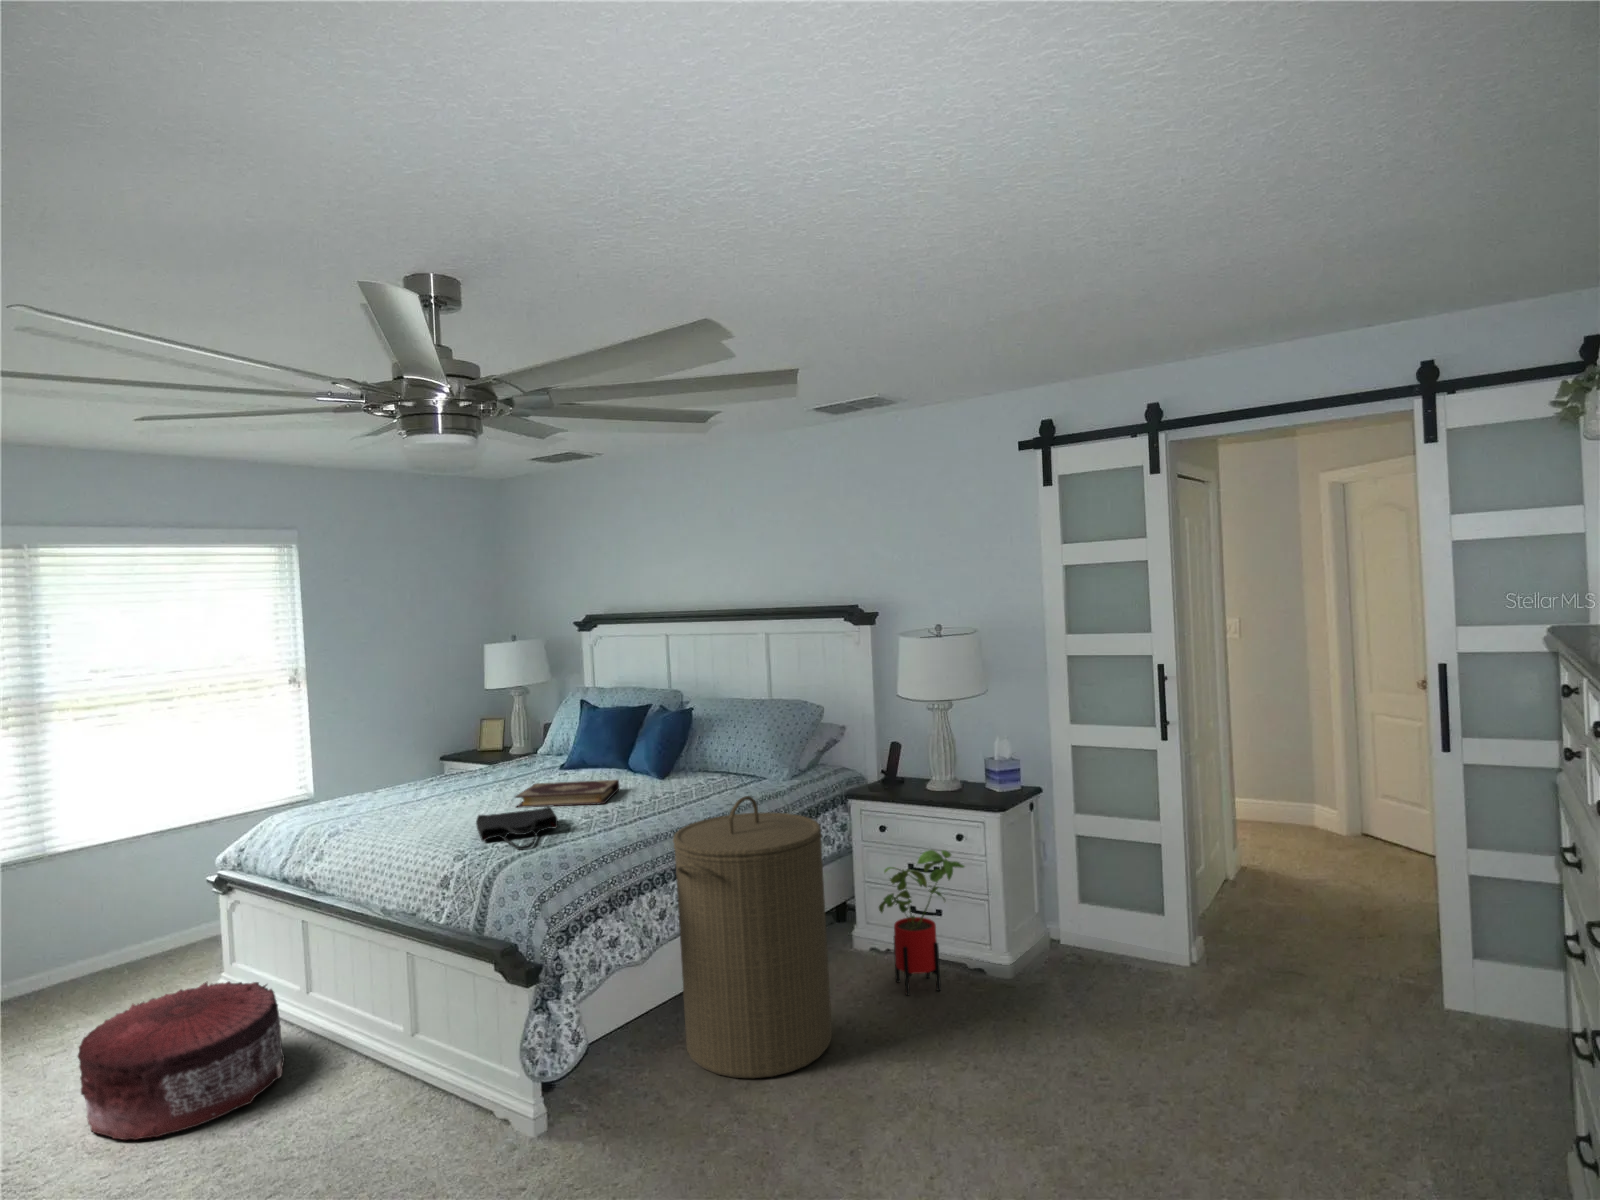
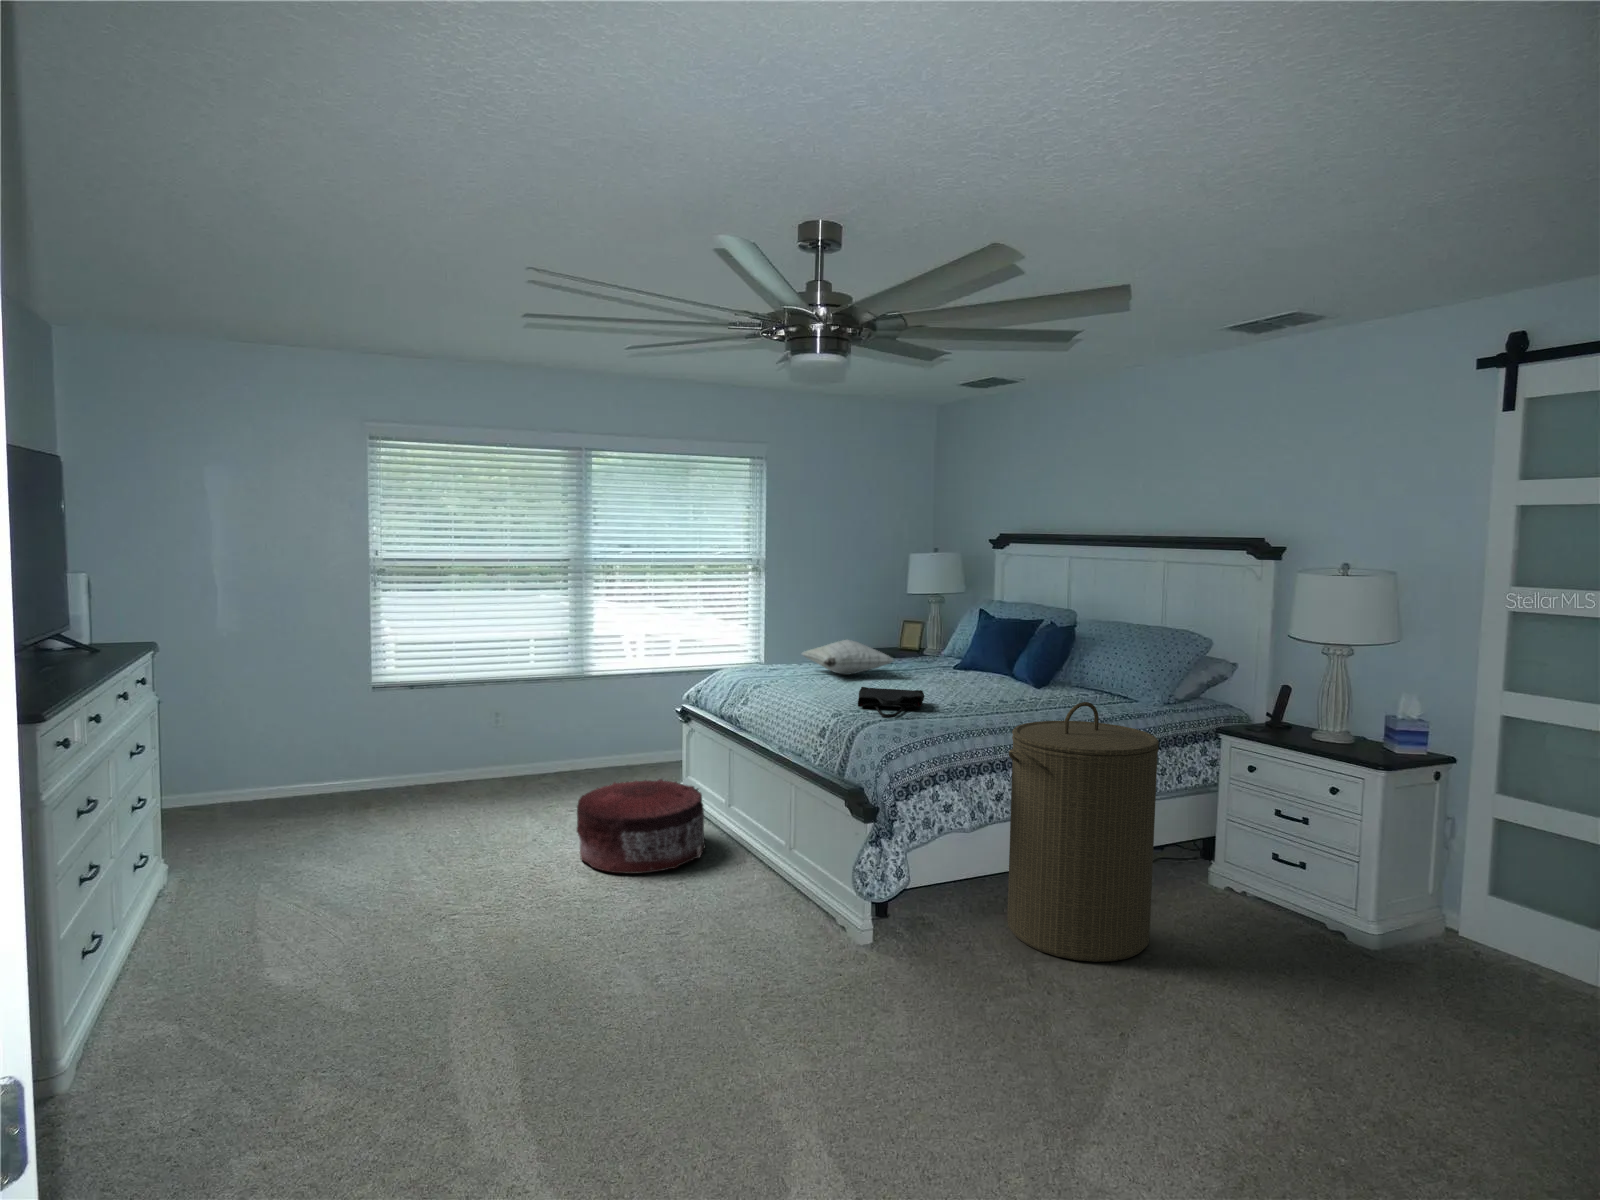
pillow: none [378,756,500,798] -> present [802,640,893,675]
book: present [515,780,620,808] -> none [900,674,995,698]
house plant: present [879,850,964,995] -> none [1224,793,1330,938]

